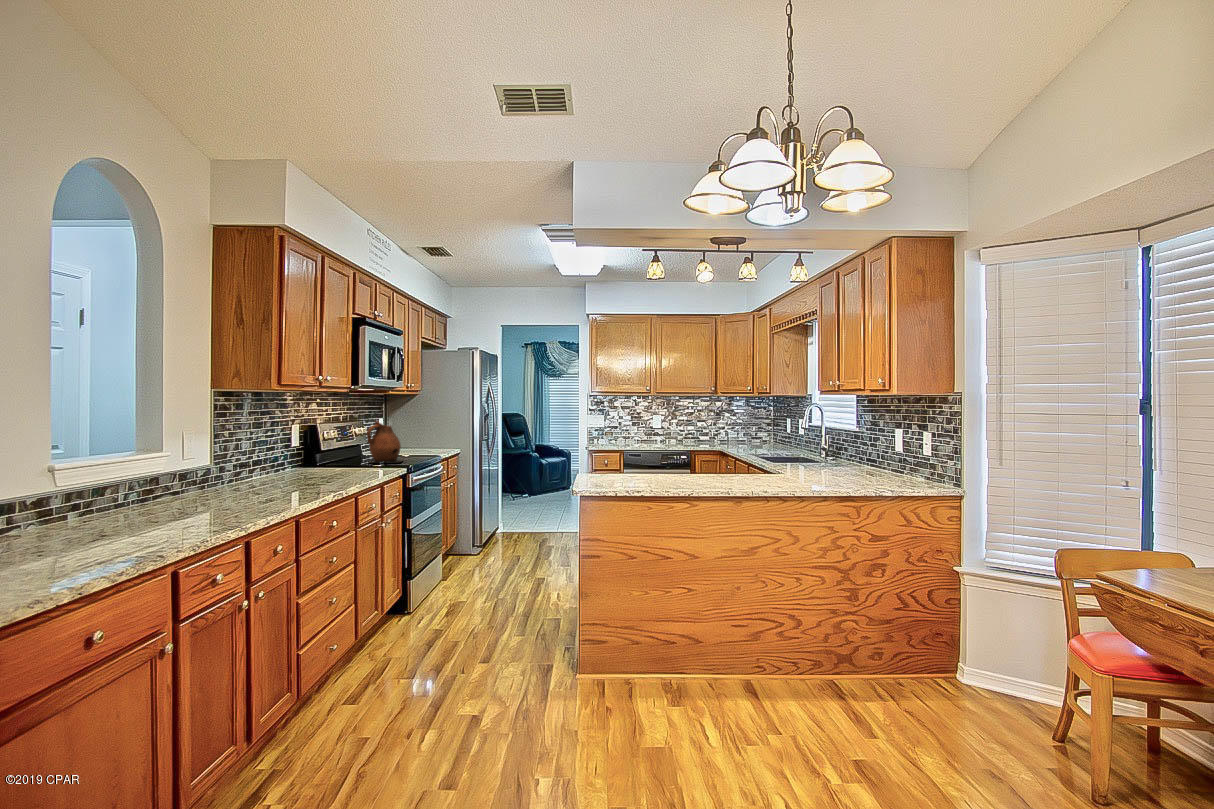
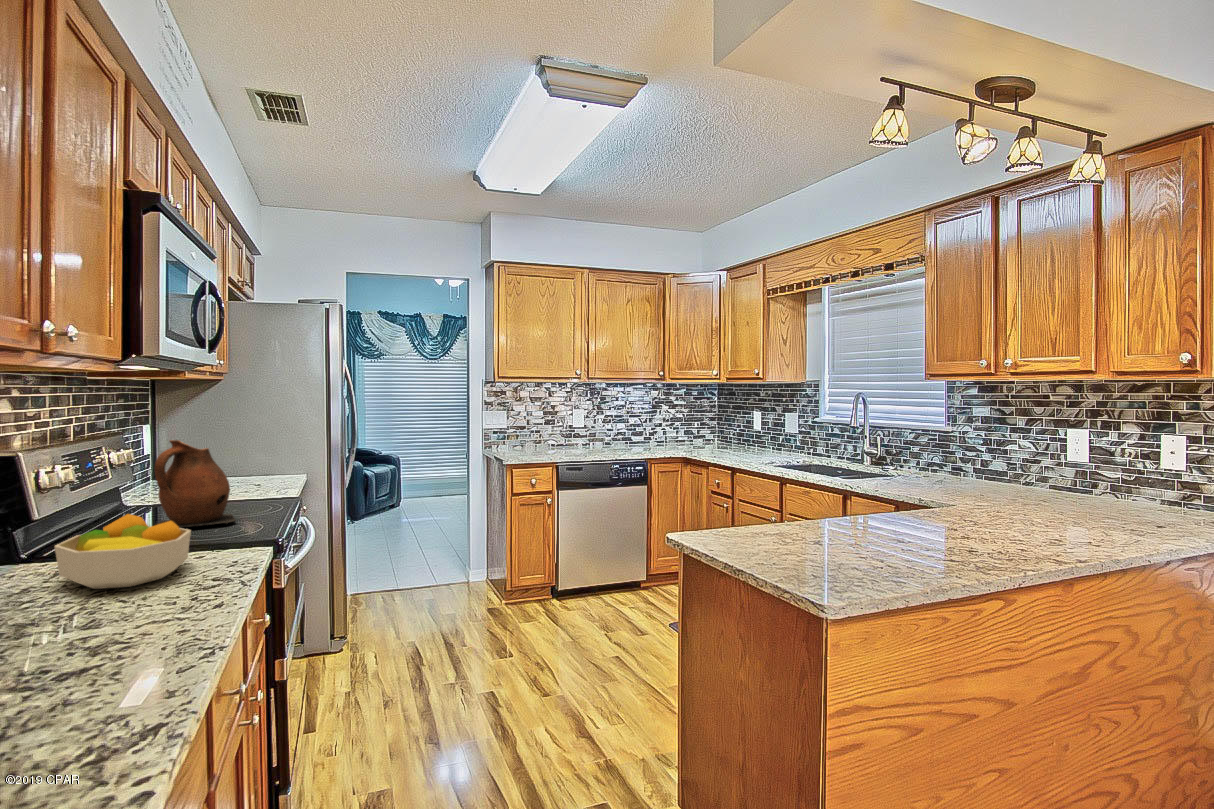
fruit bowl: none [318,449,368,476] -> present [55,514,191,589]

